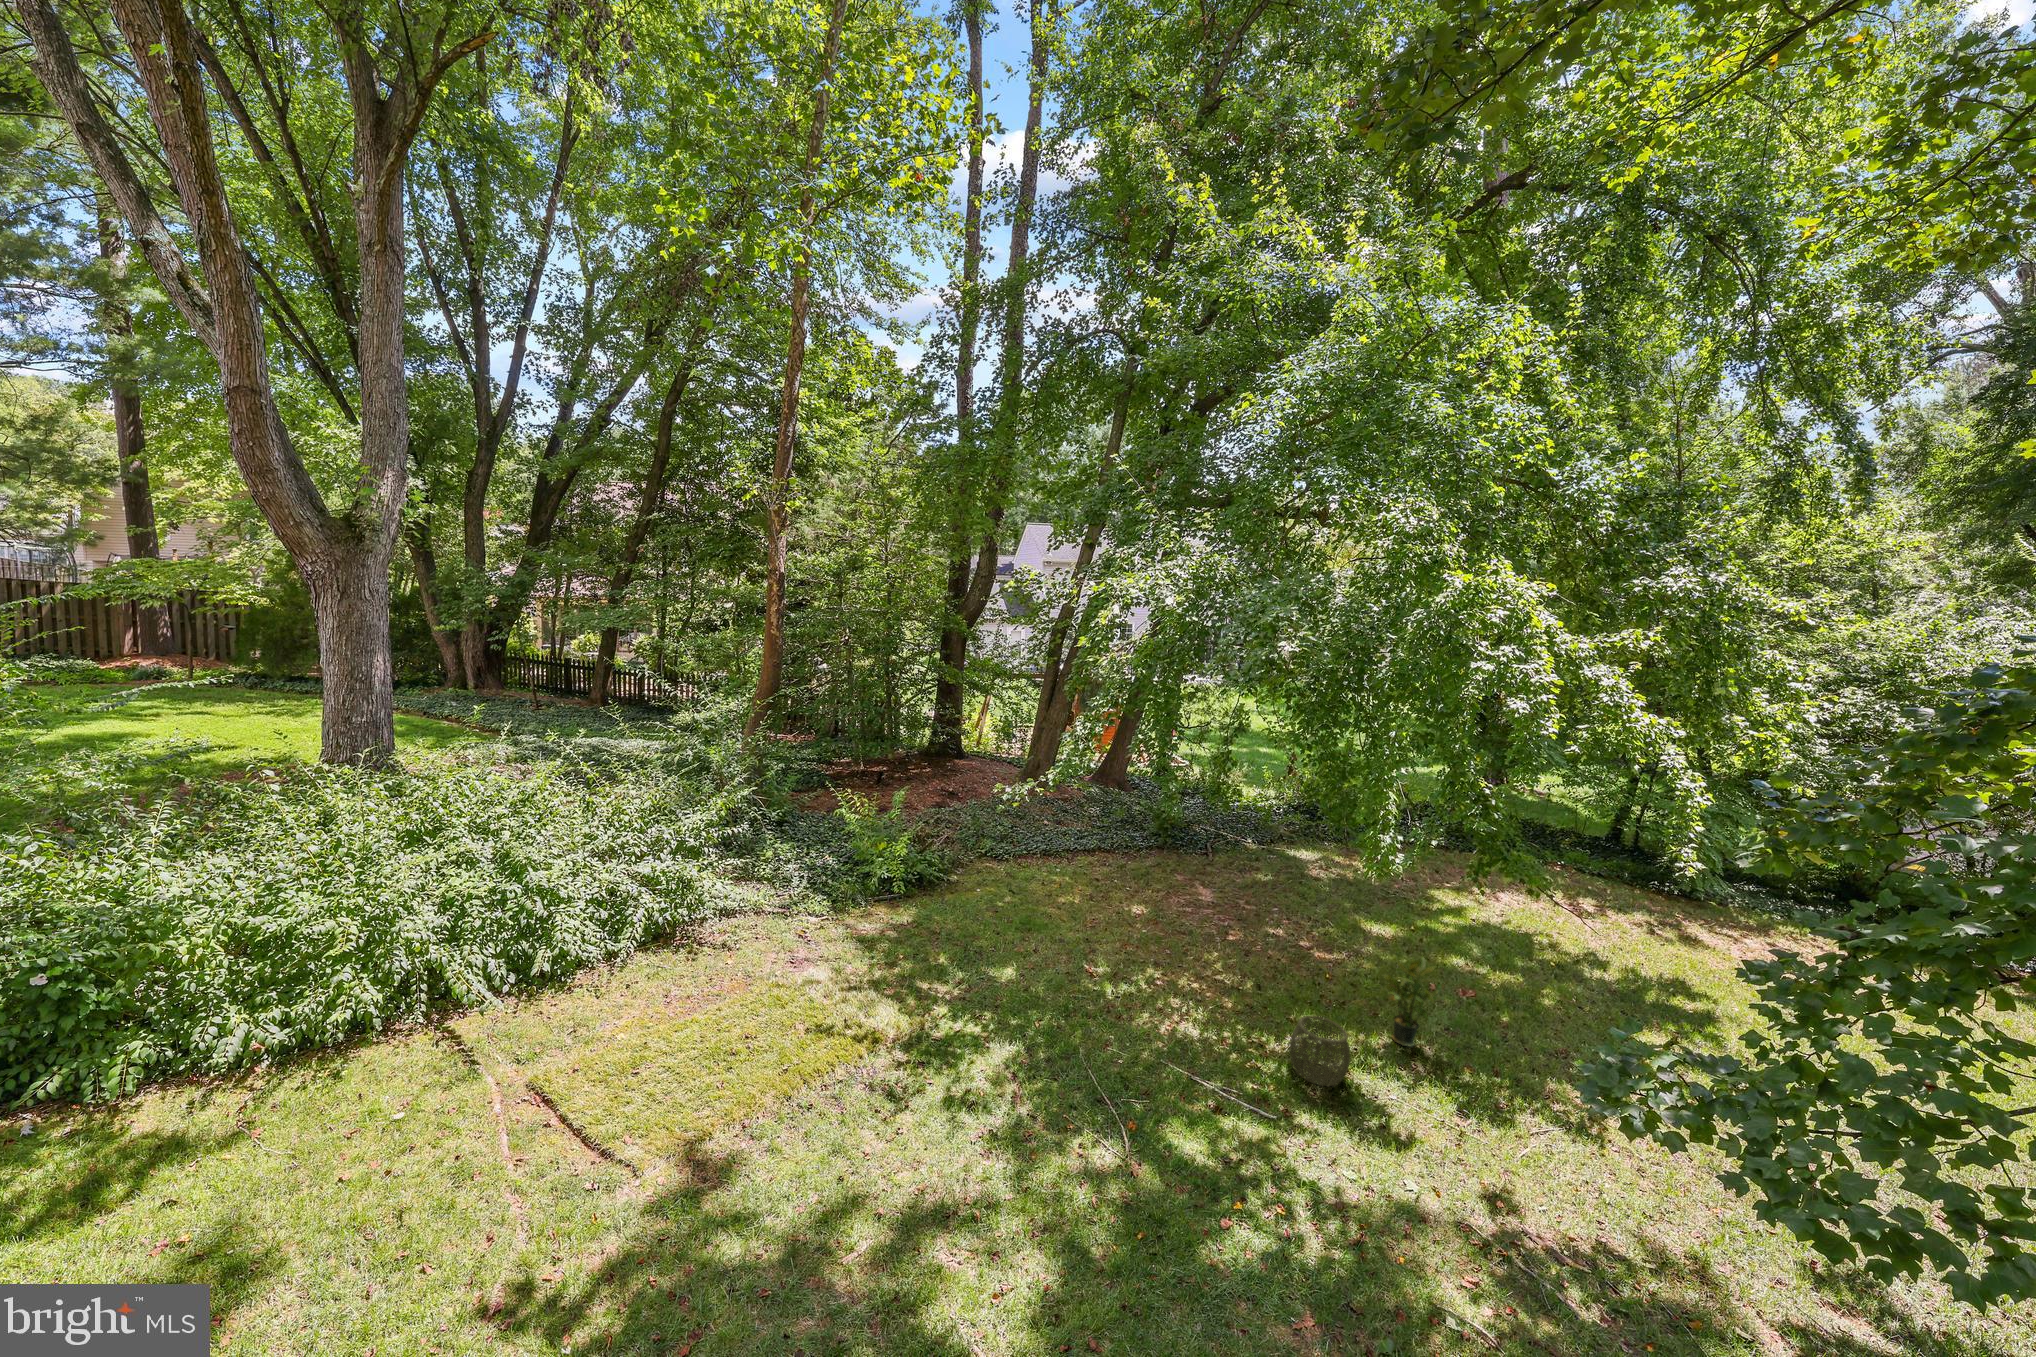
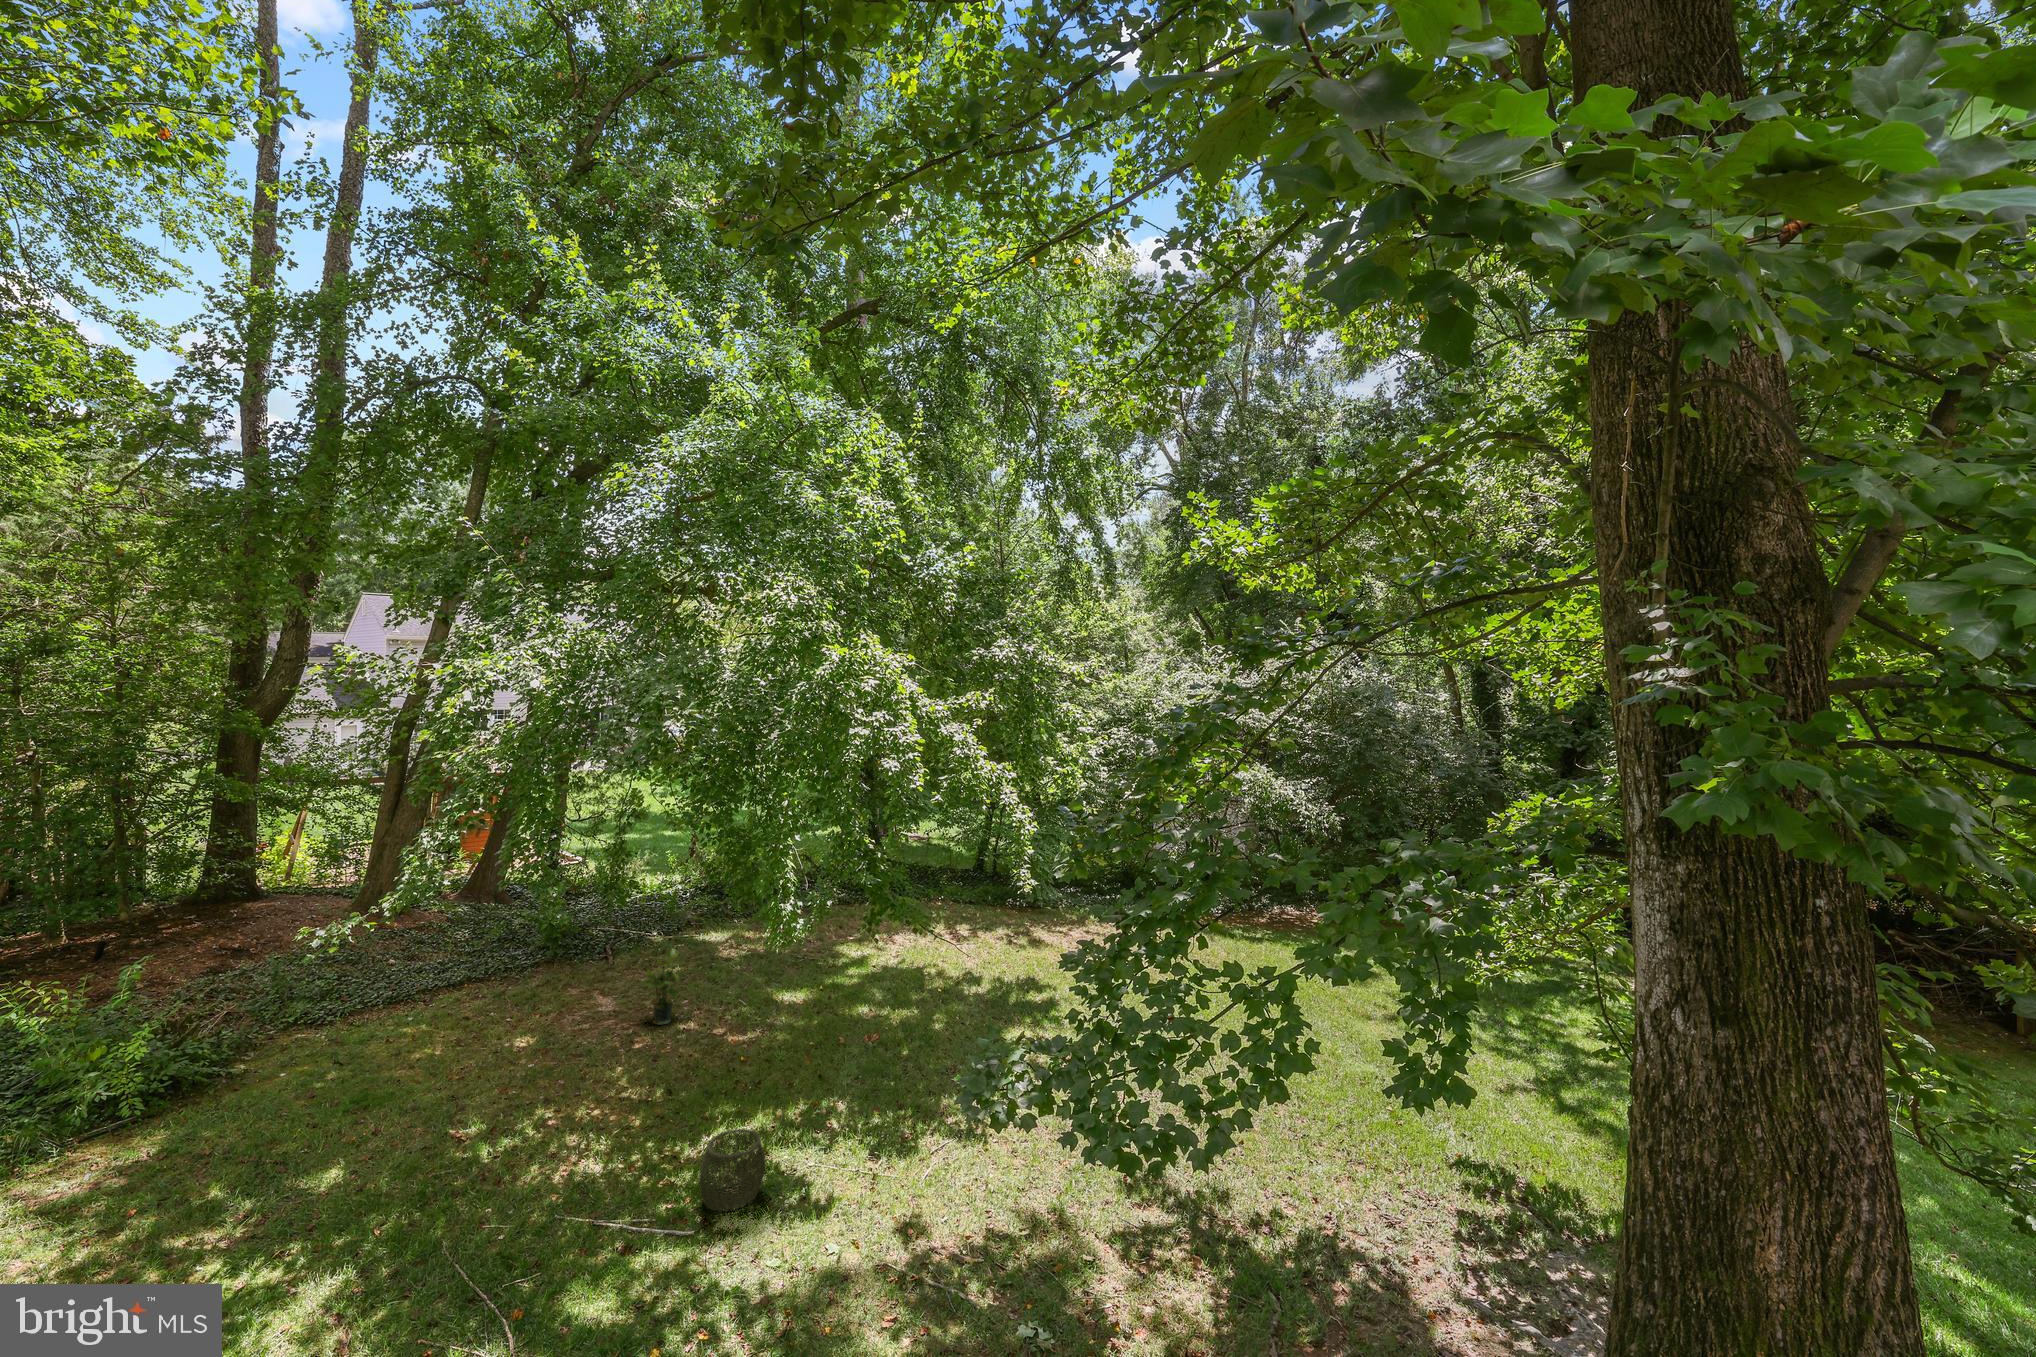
potted plant: present [1384,957,1438,1047] -> present [643,949,685,1025]

